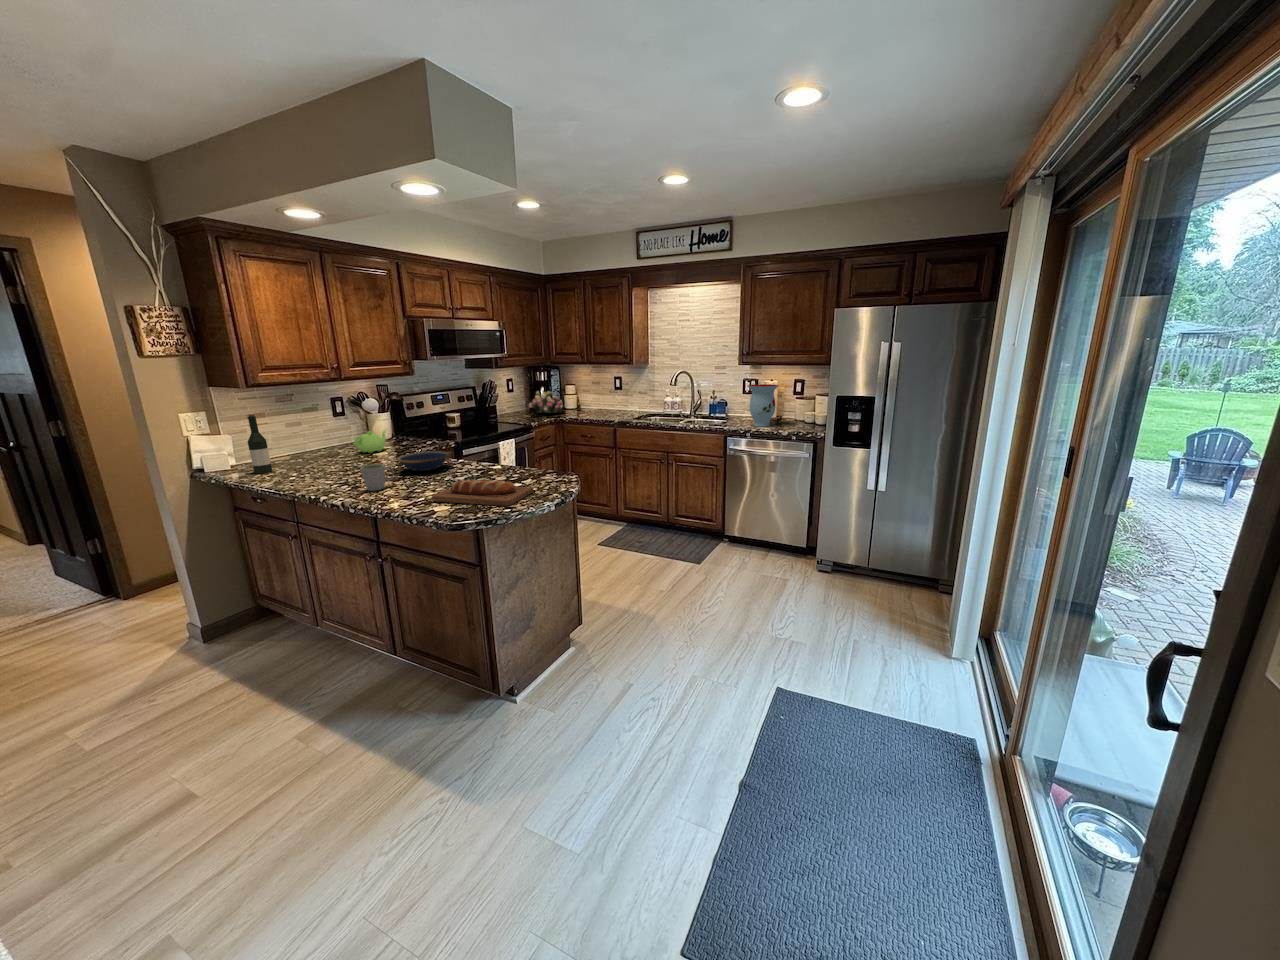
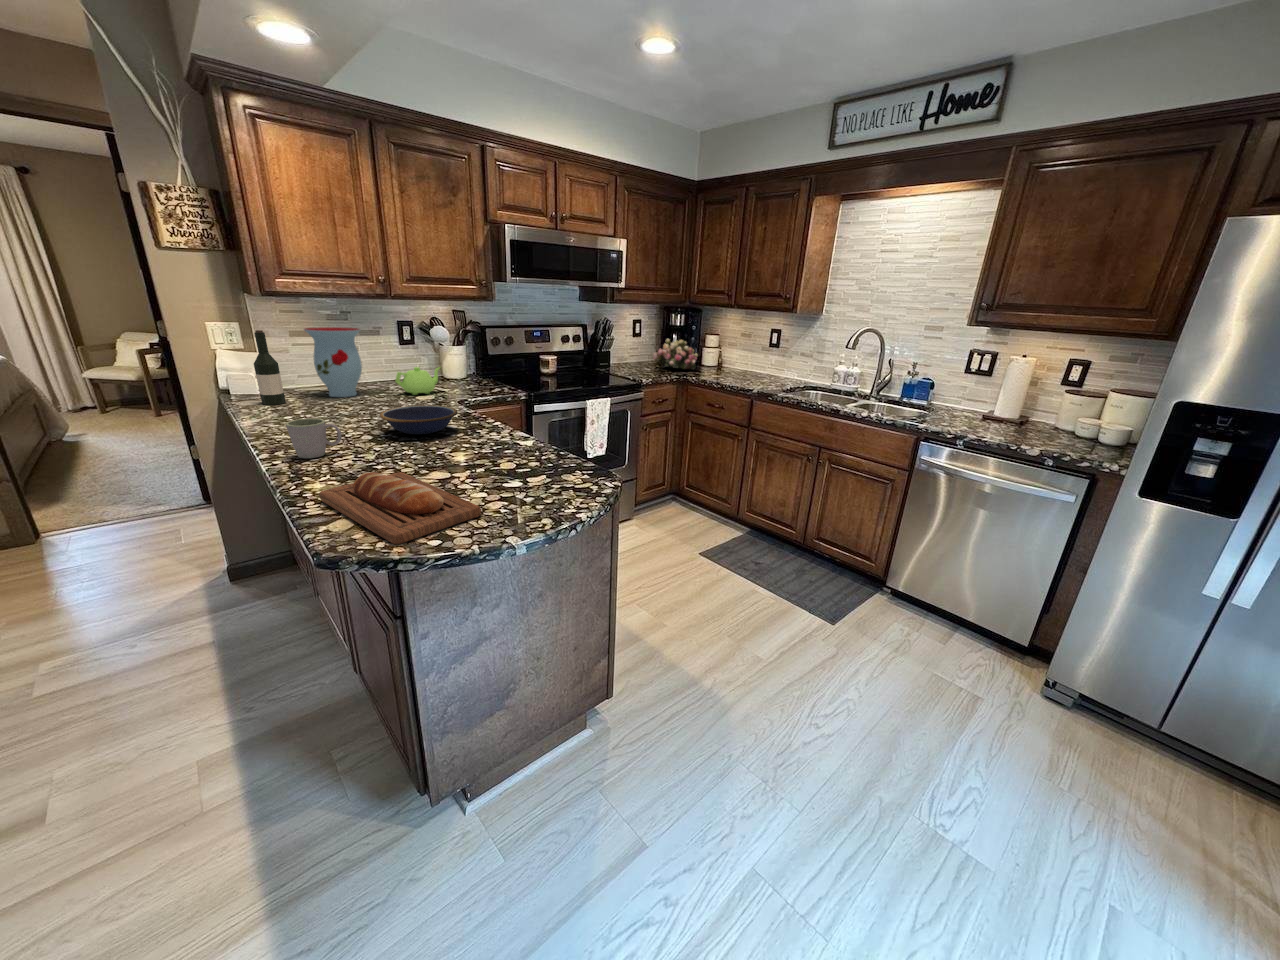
vase: present [748,384,779,427] -> present [304,327,362,397]

